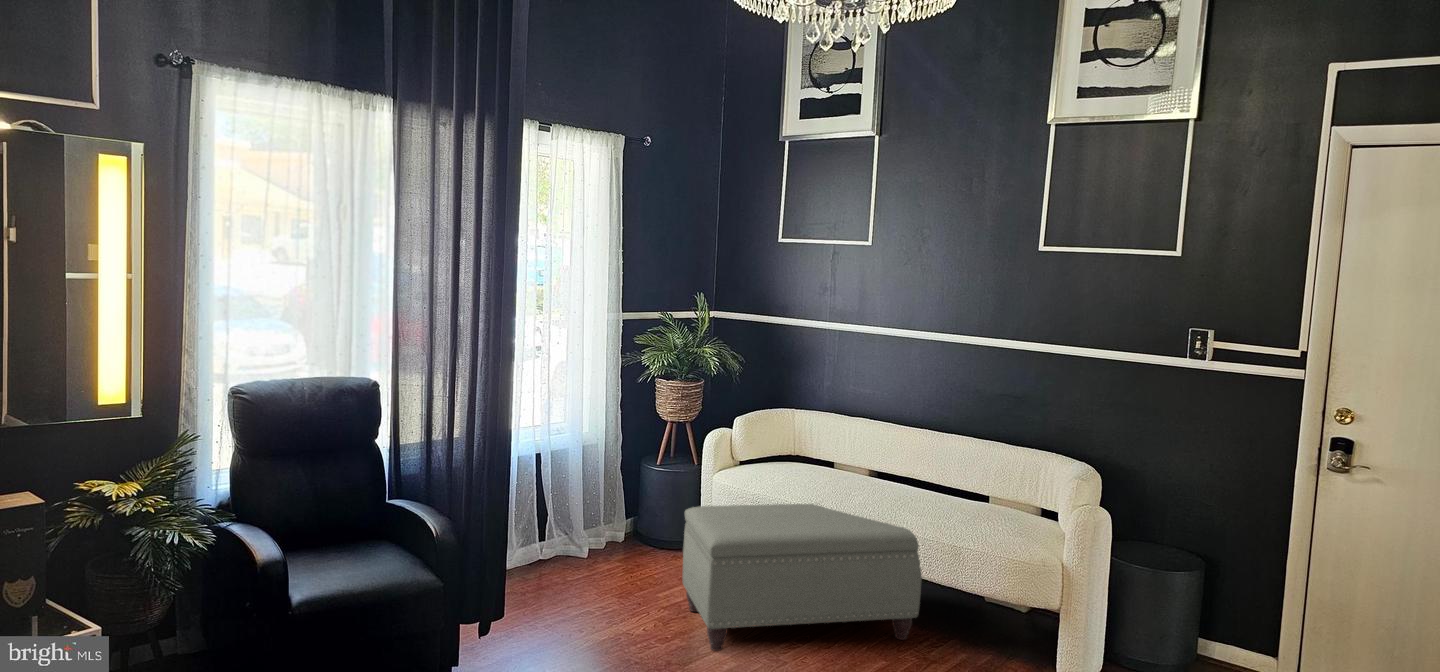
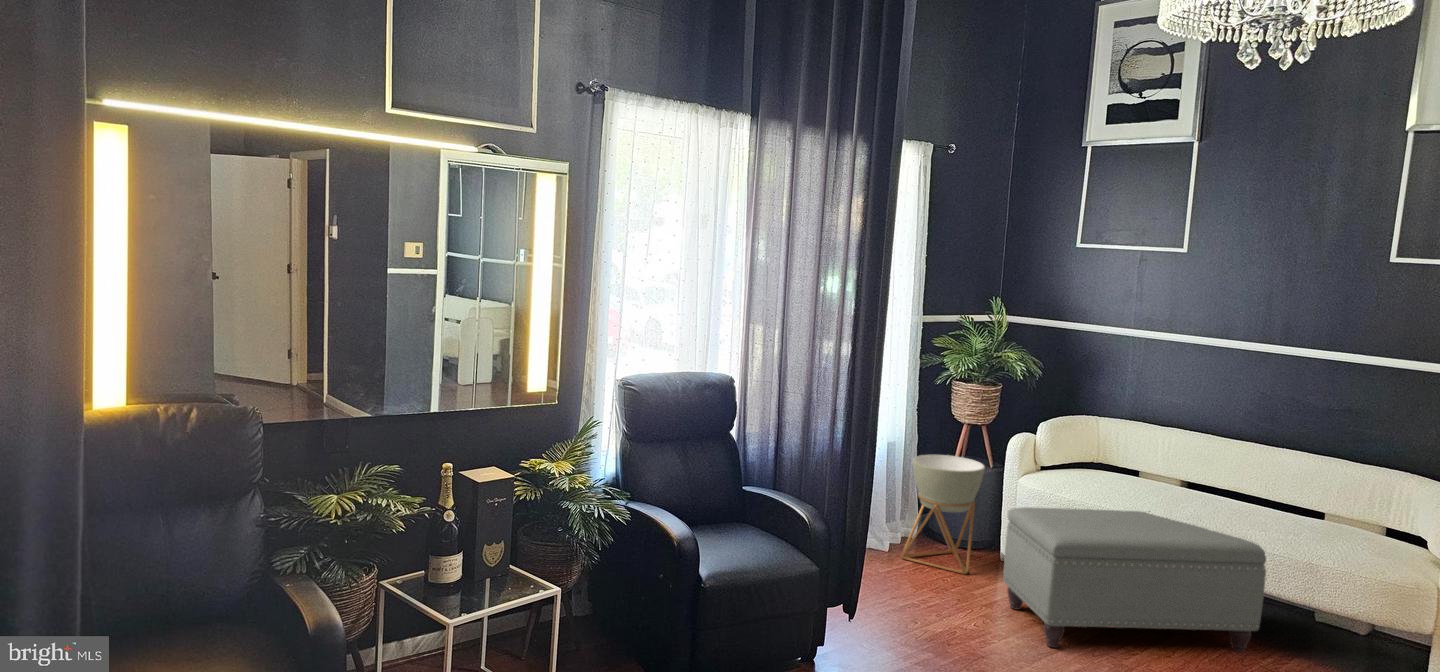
planter: none [597,455,678,577] -> present [901,455,985,574]

